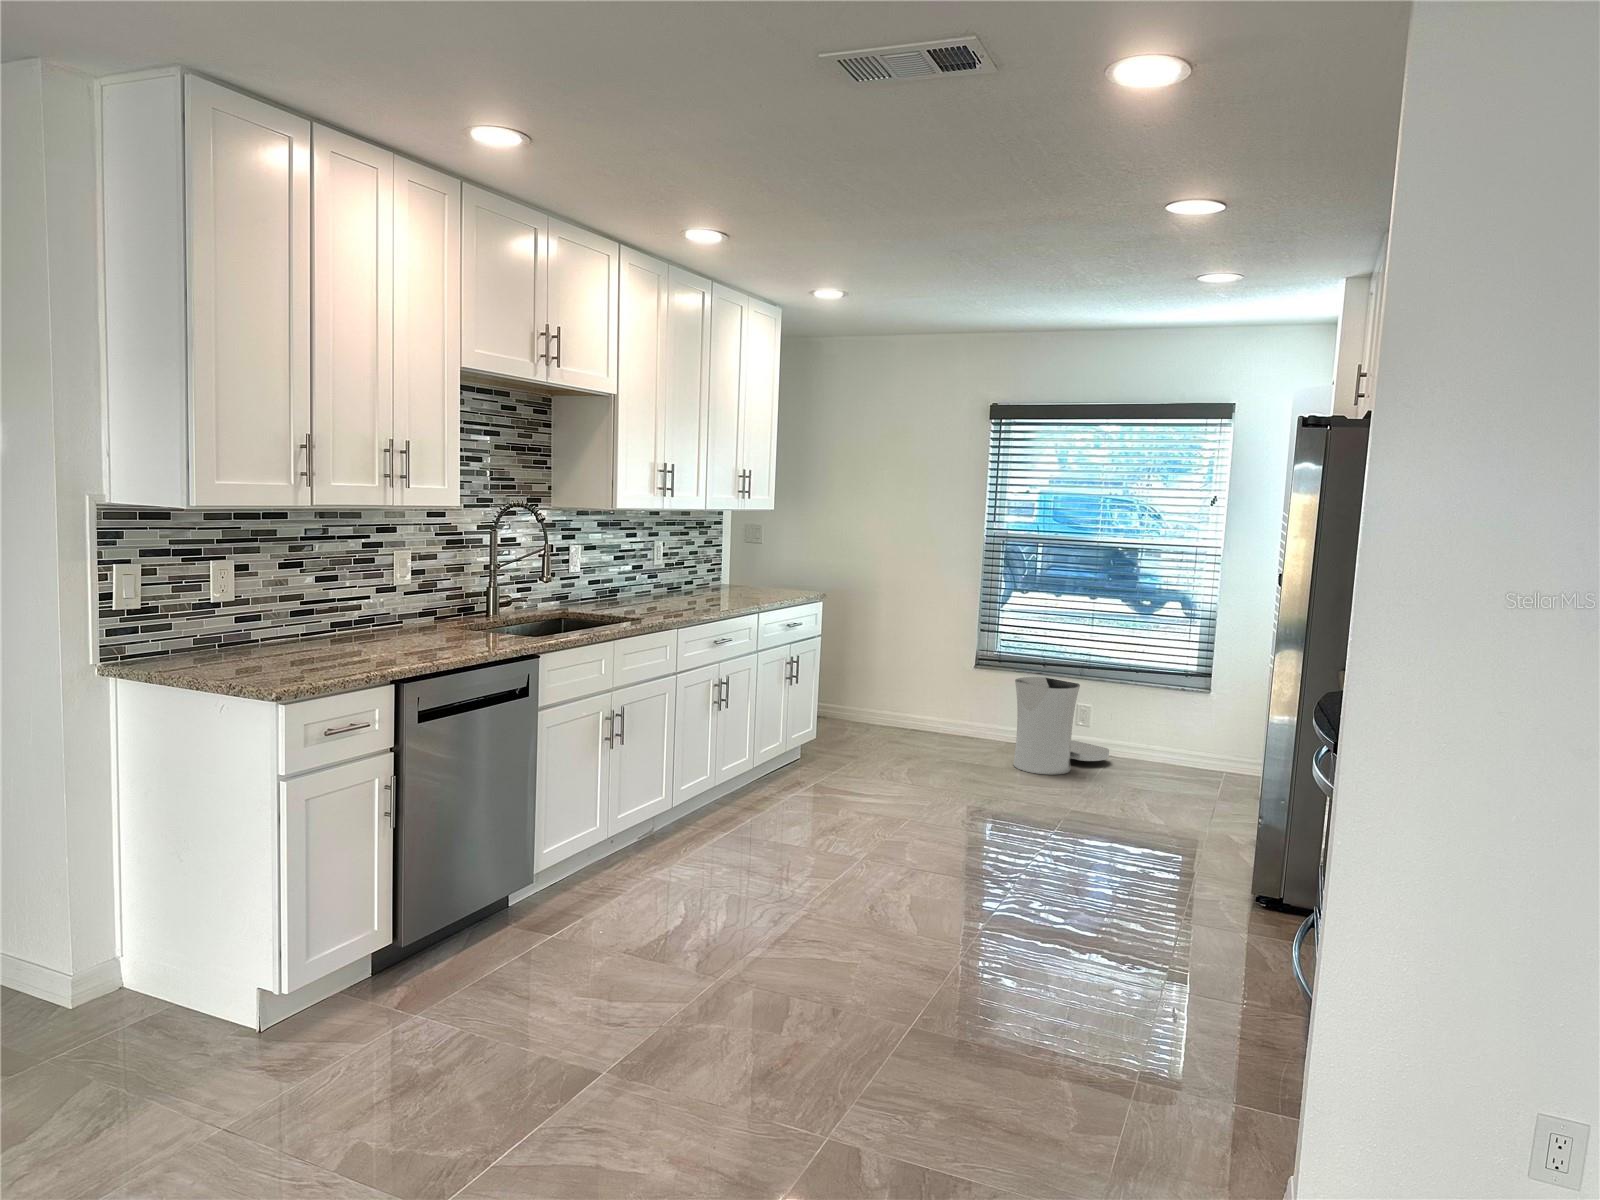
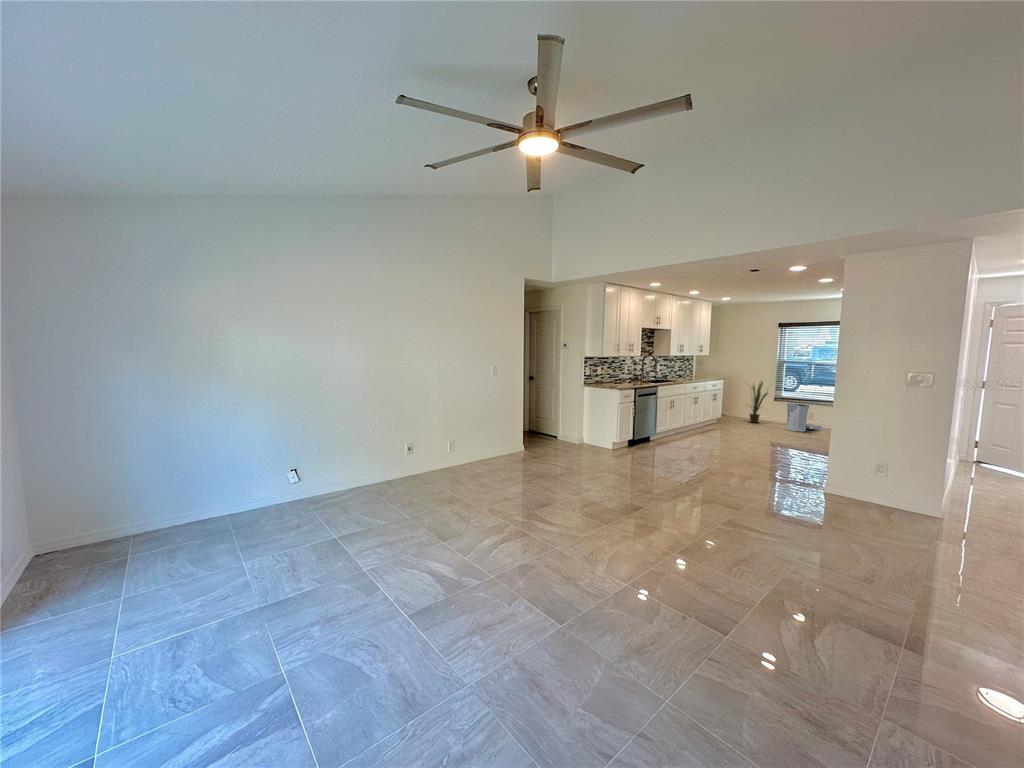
house plant: none [886,587,972,746] -> present [750,382,768,423]

